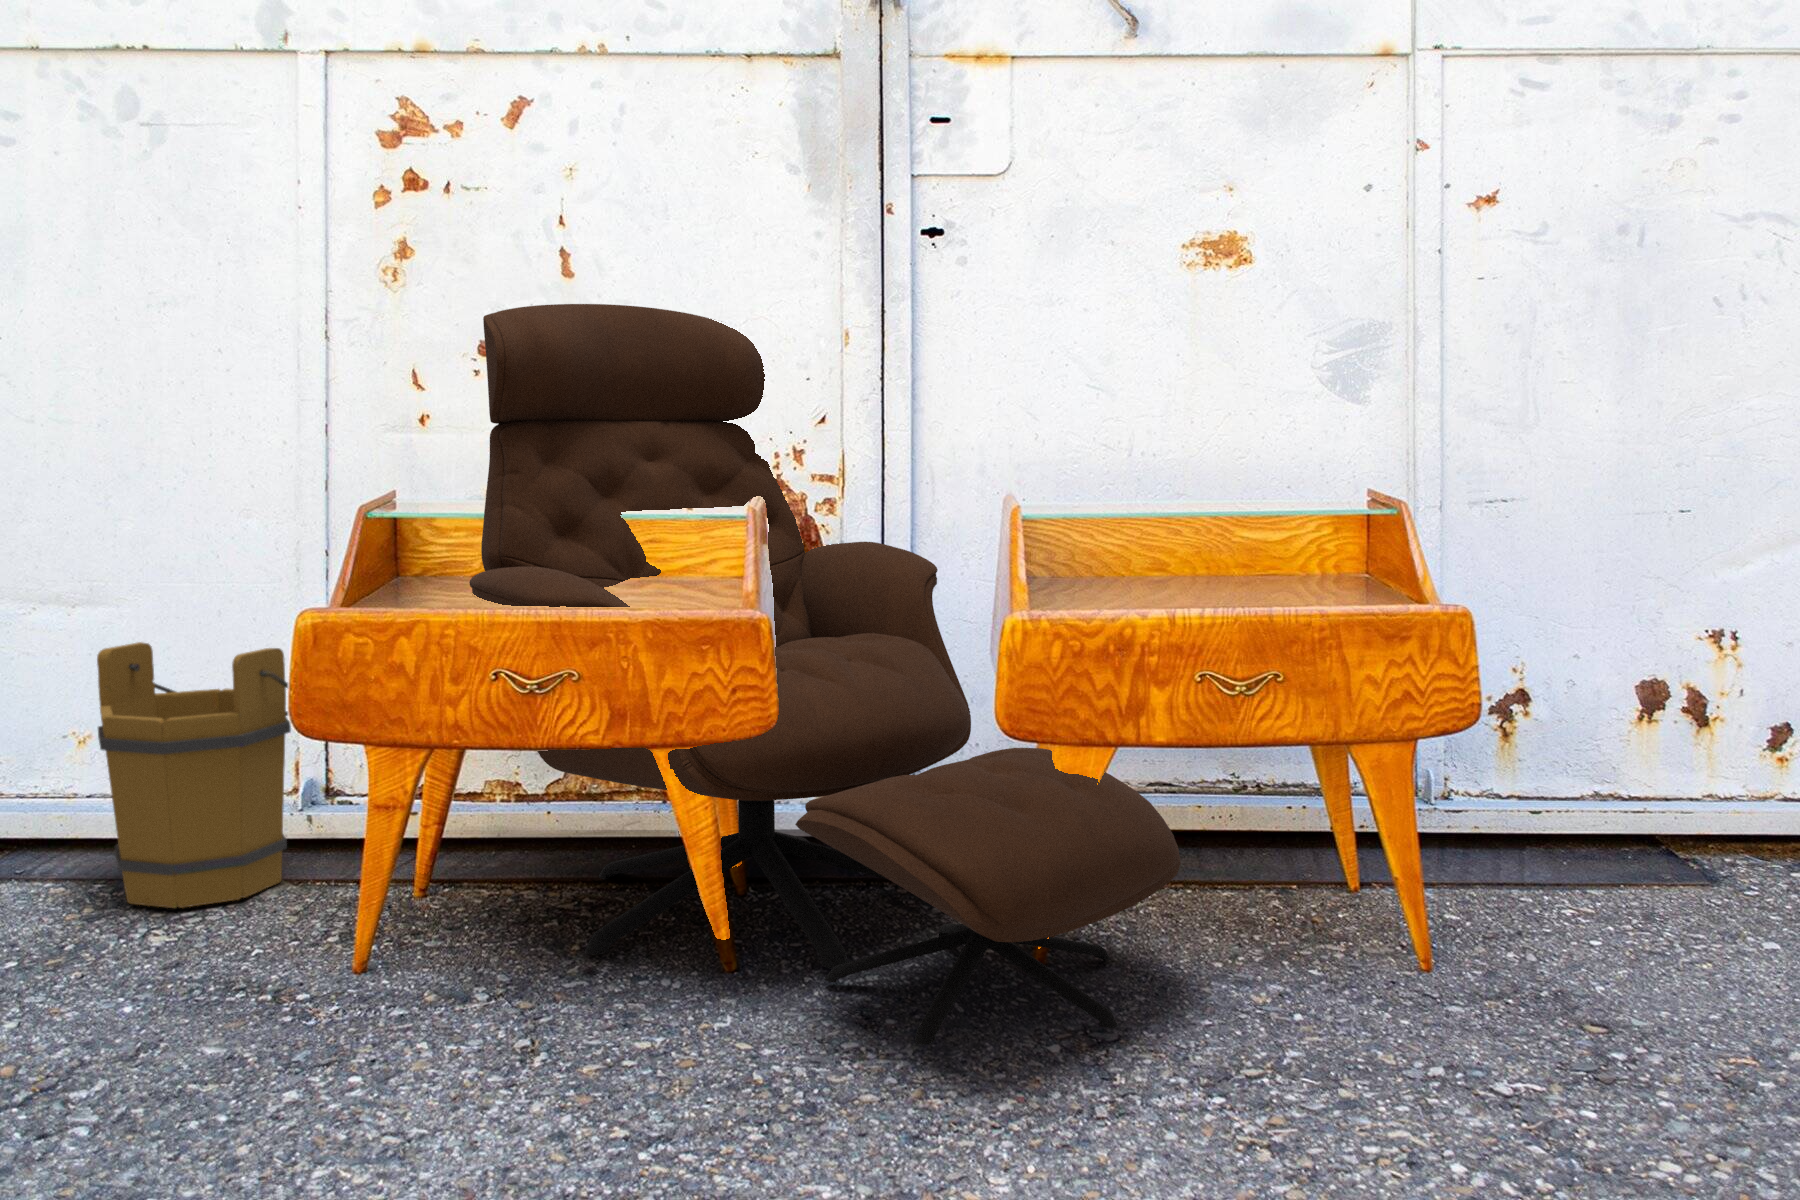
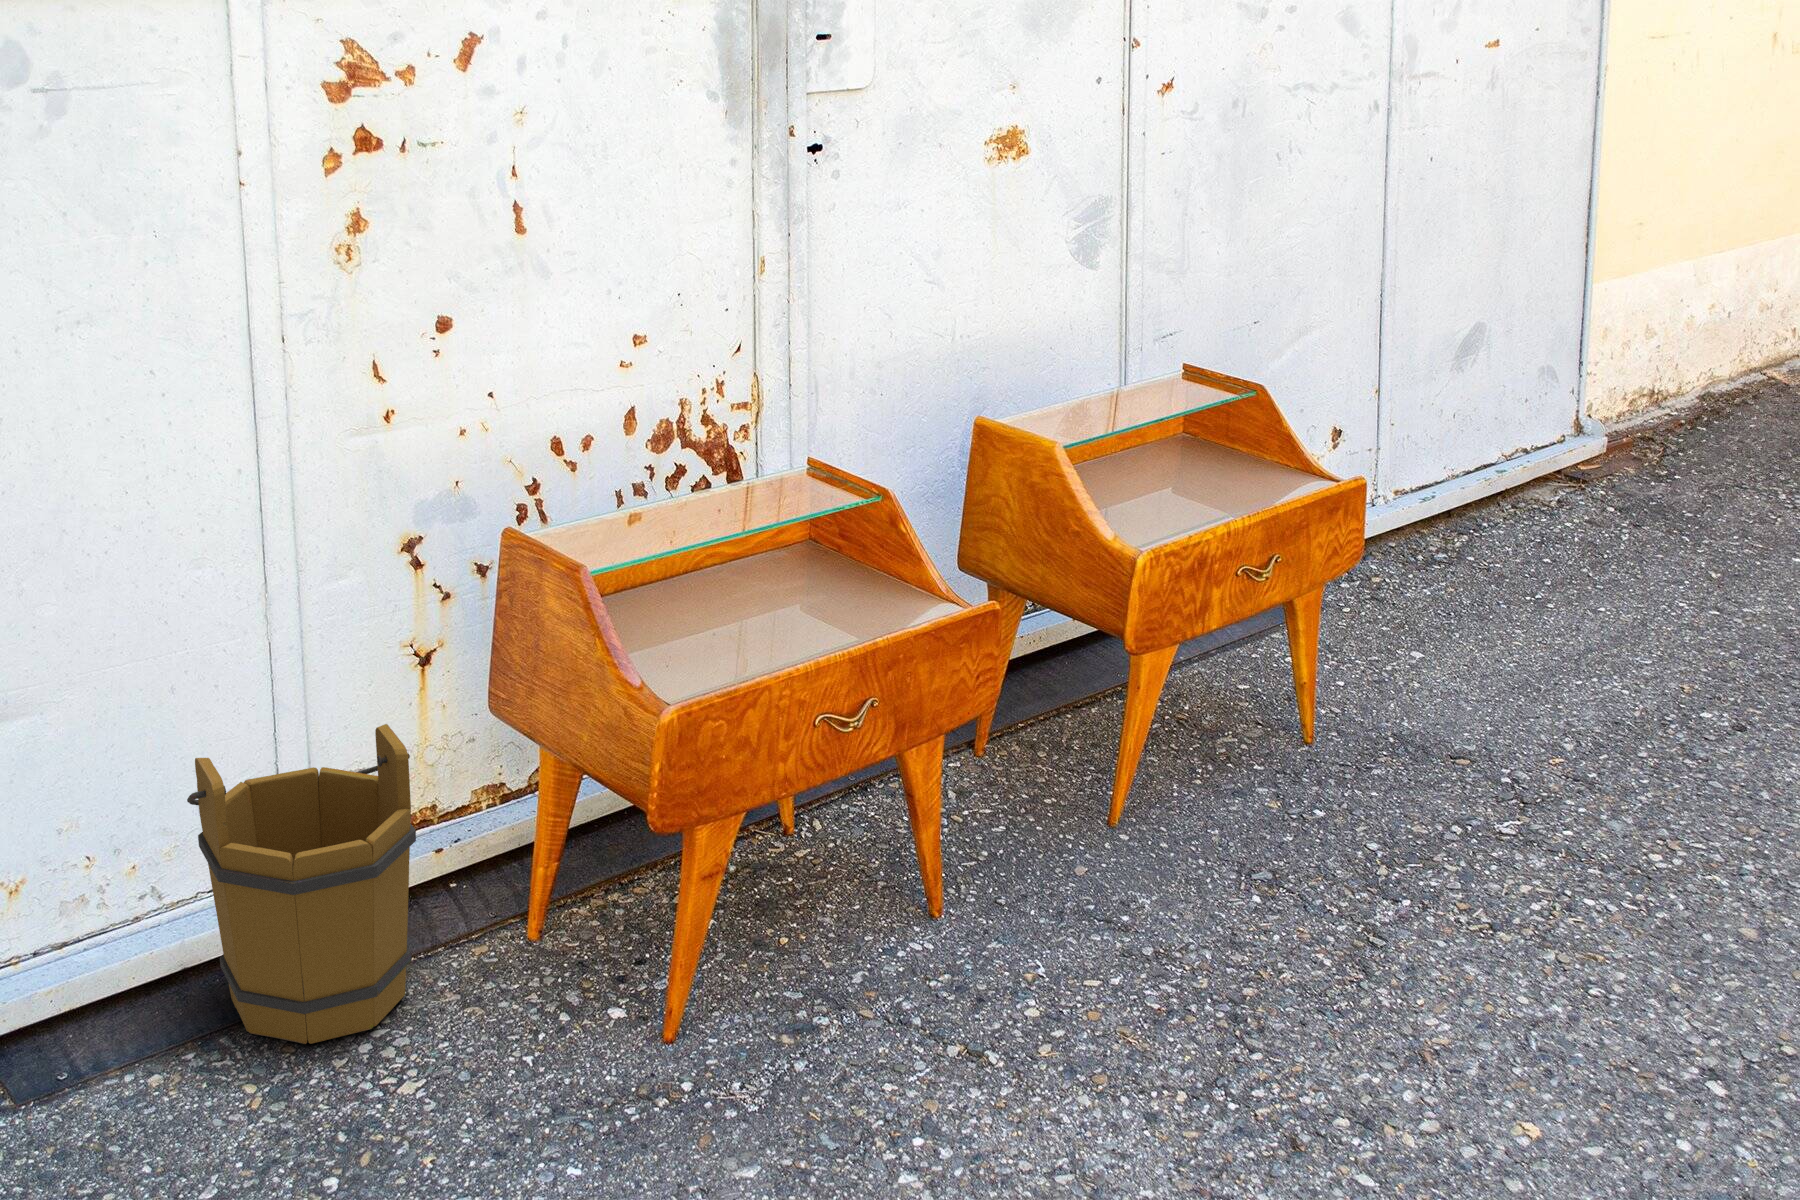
lounge chair: present [469,304,1181,1045] -> none [589,257,1238,923]

